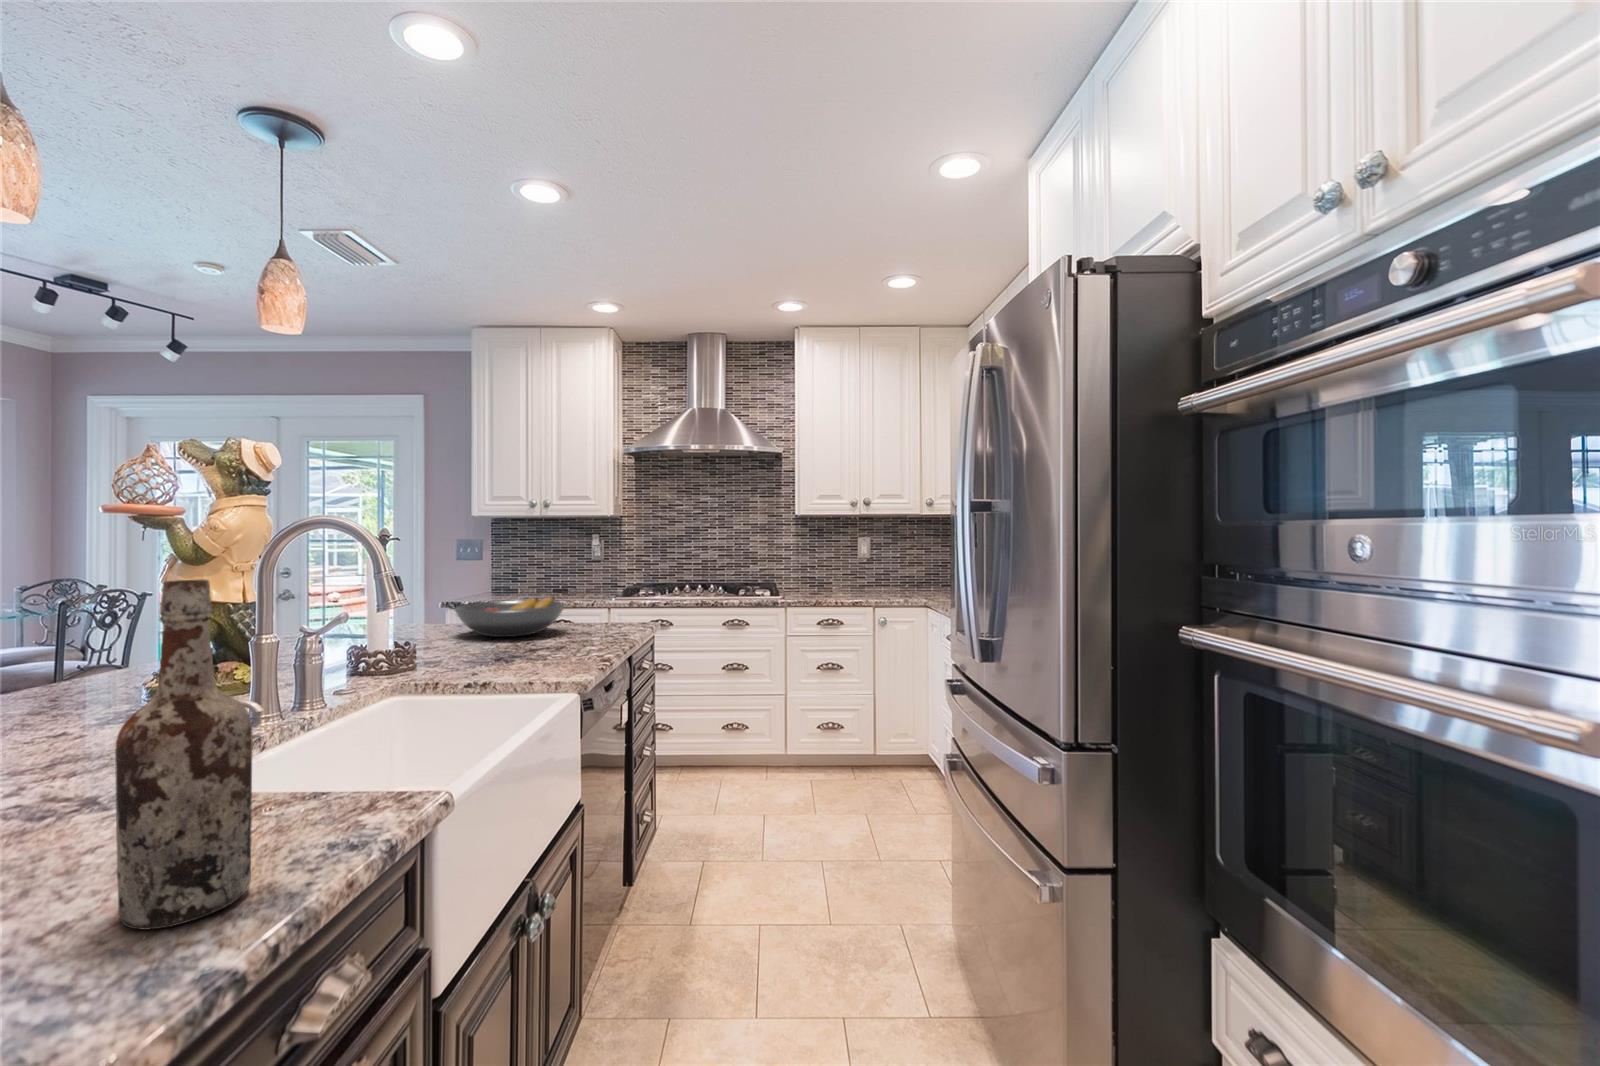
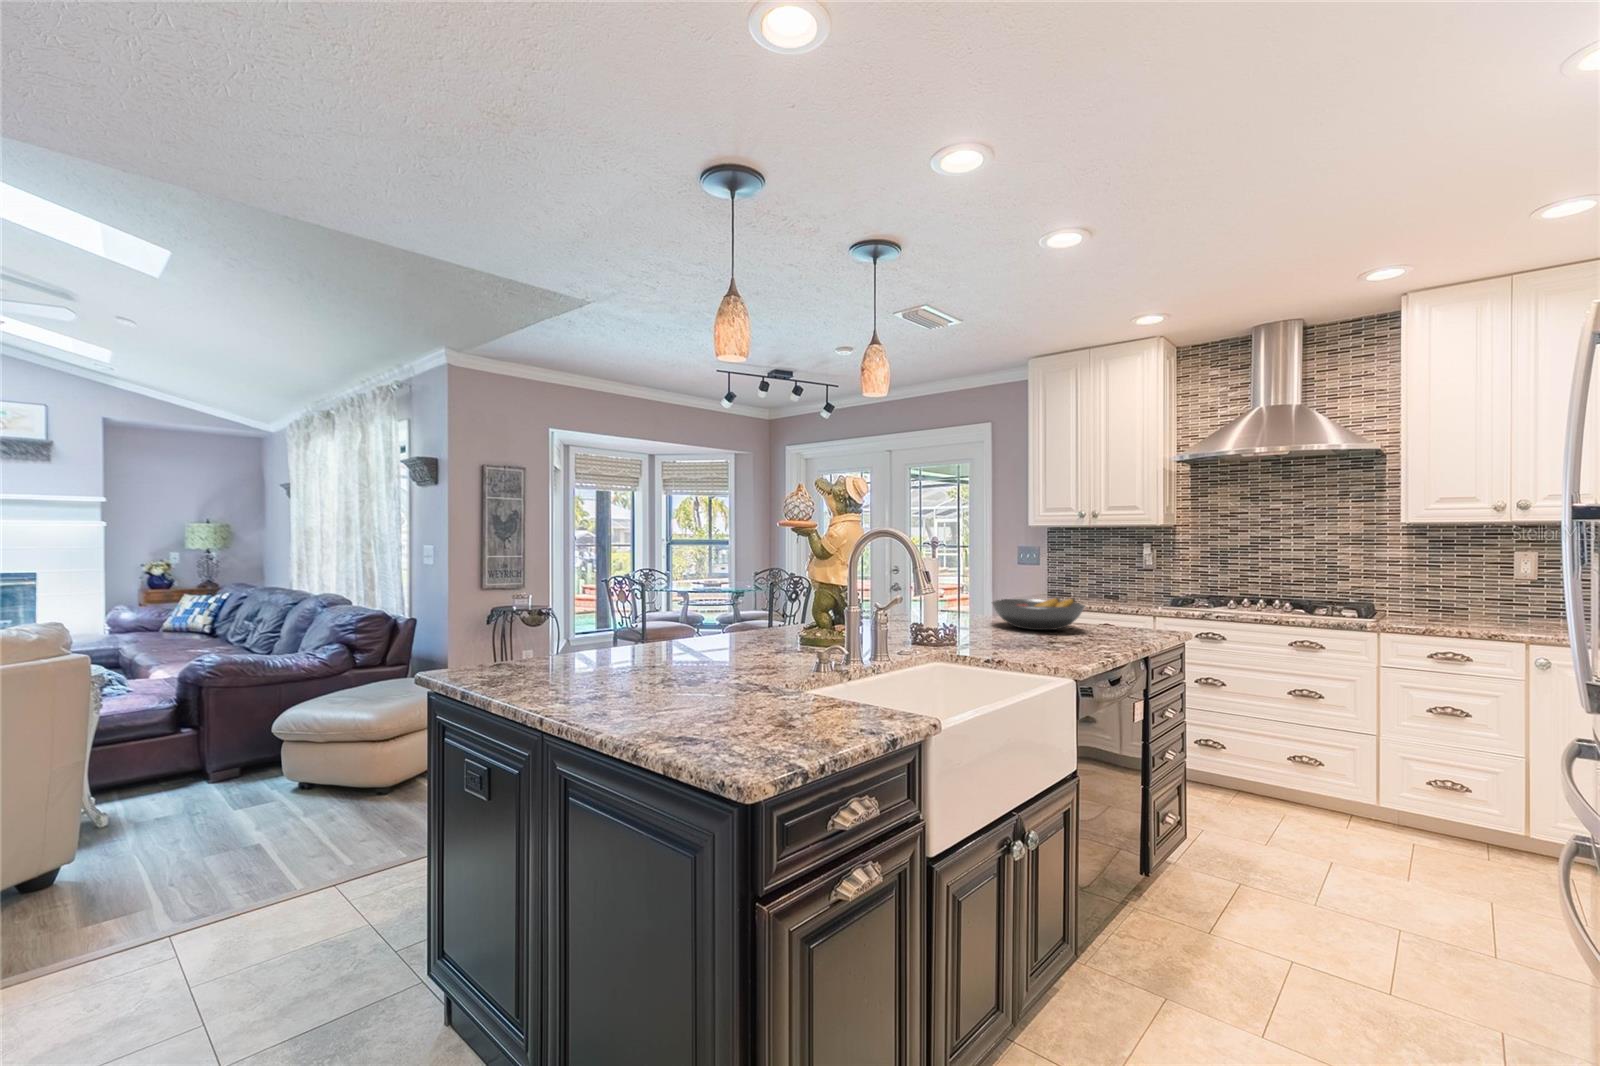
wine bottle: present [115,580,253,930] -> none [766,565,819,745]

